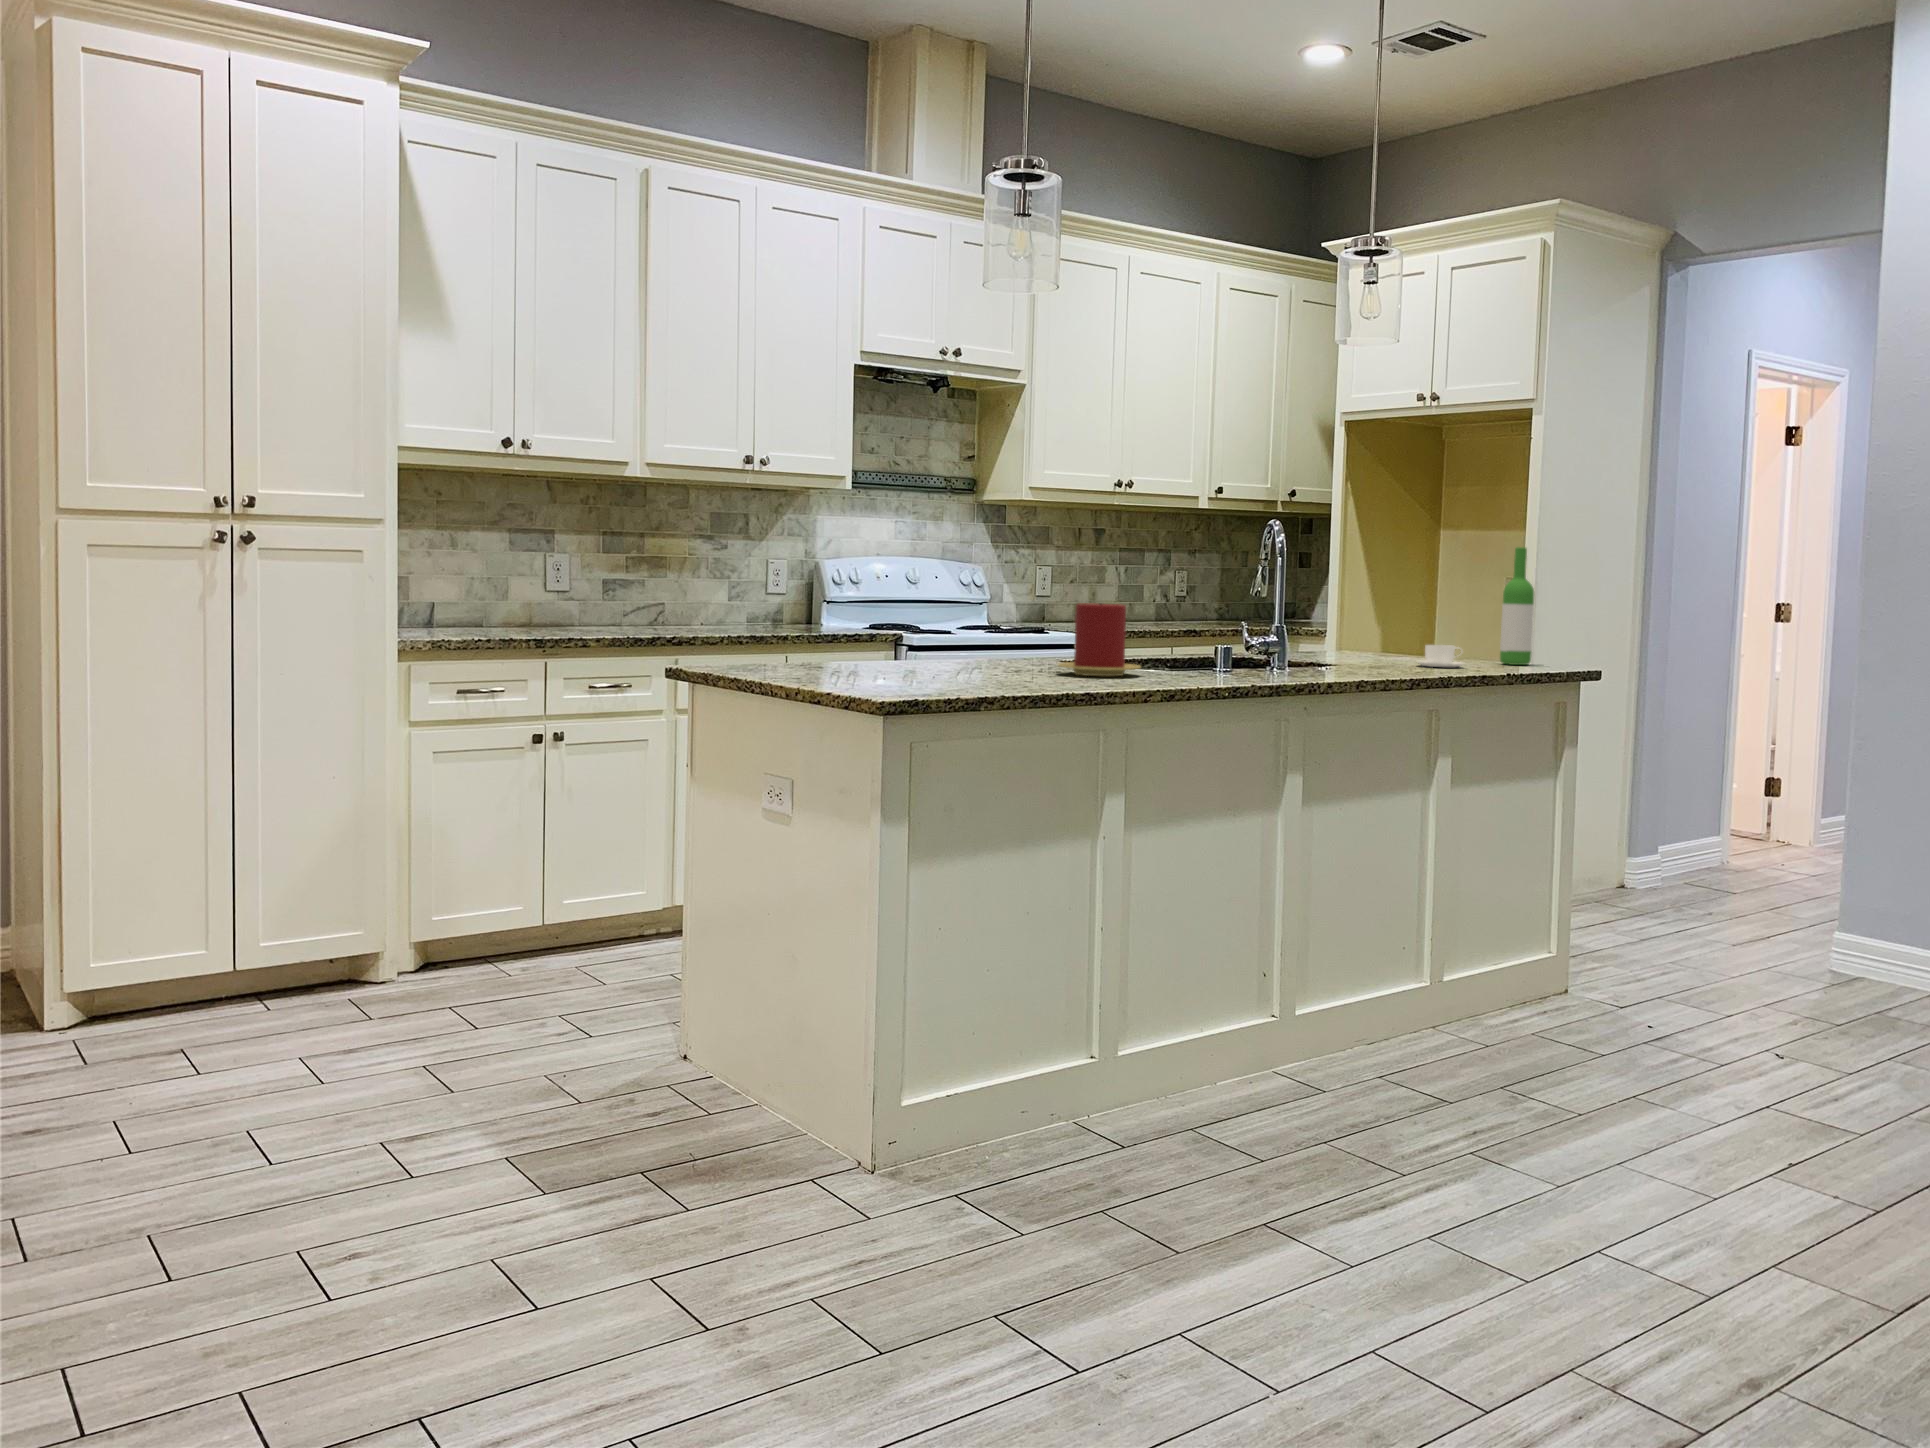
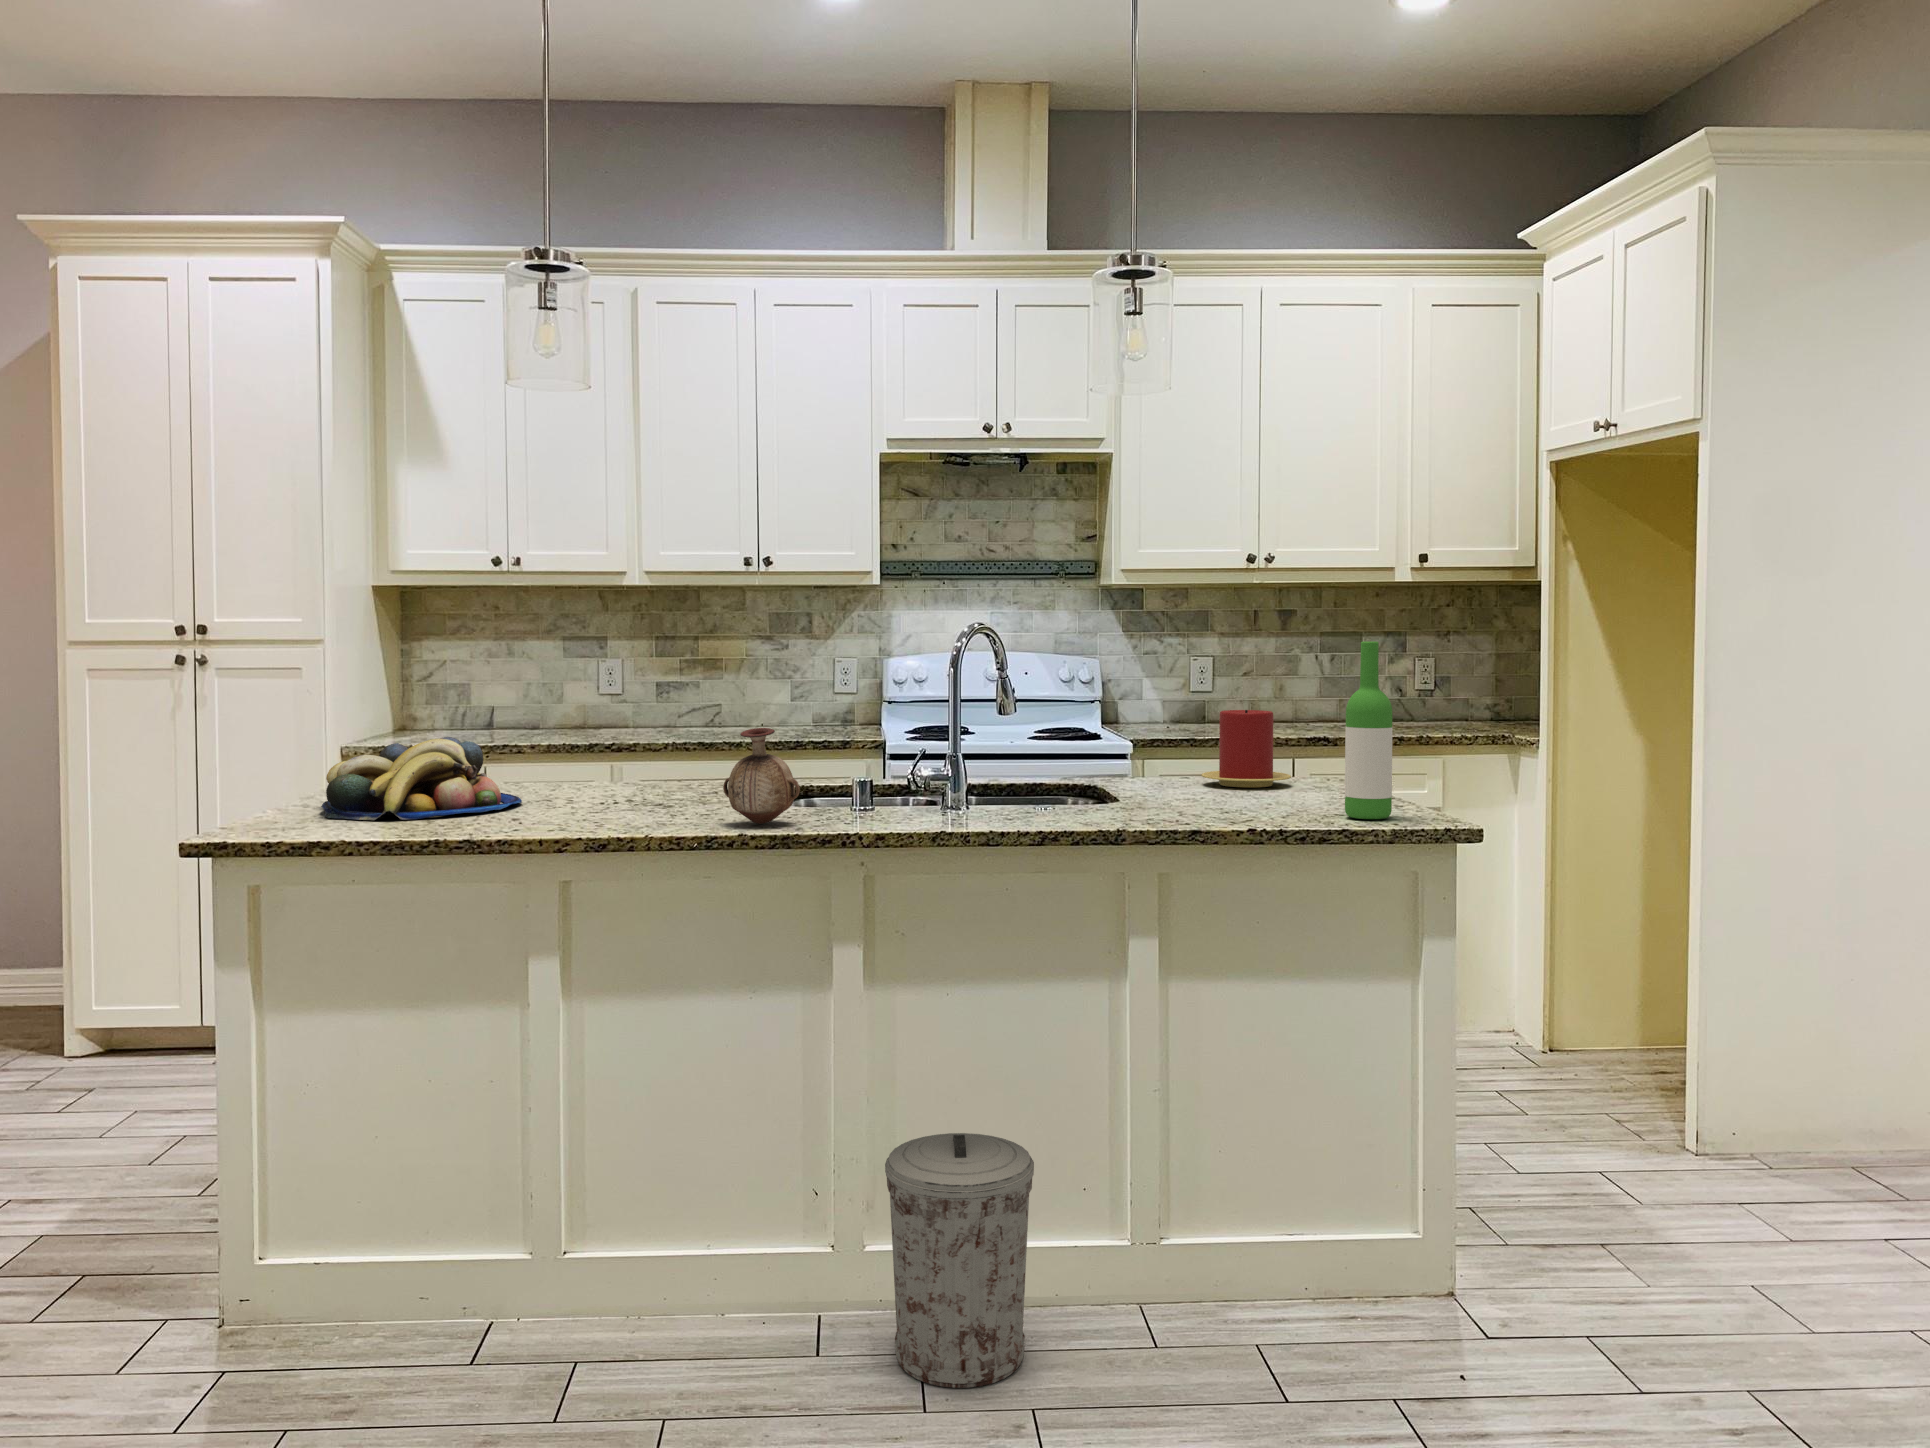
vase: none [1204,603,1260,677] -> present [723,728,800,824]
candle: present [1058,604,1140,676] -> present [1202,710,1291,787]
fruit bowl: none [825,615,996,684] -> present [321,737,522,820]
coffee cup: present [1418,645,1463,667] -> none [1173,784,1244,820]
trash can: none [1323,894,1432,1064] -> present [885,1133,1034,1388]

